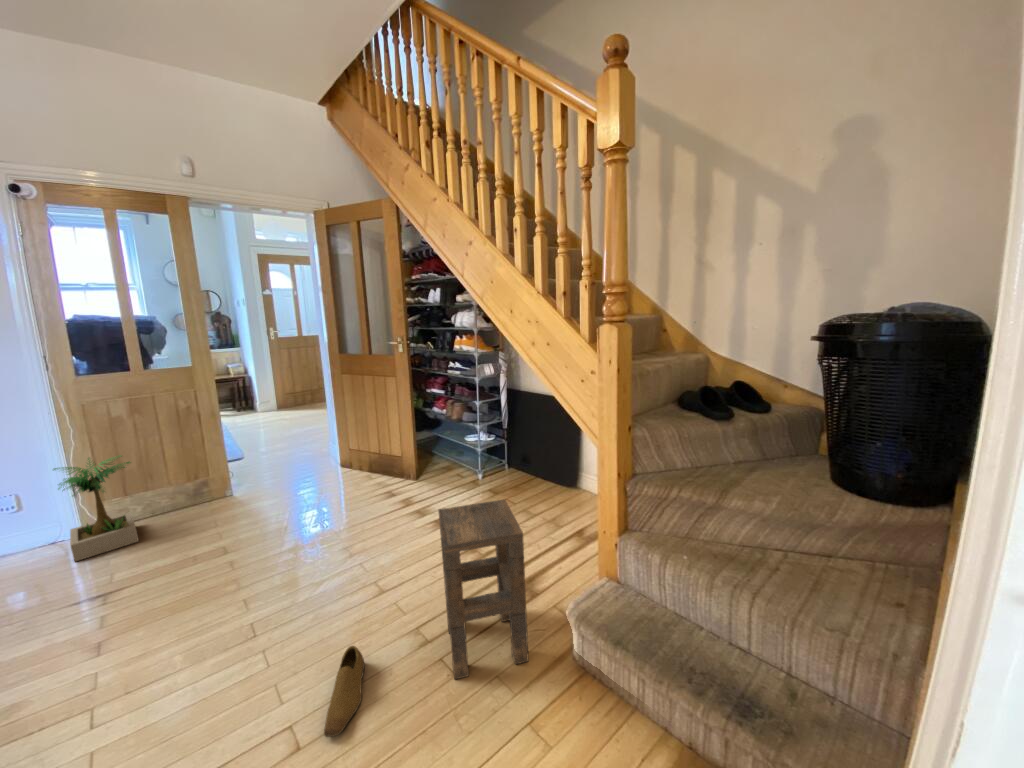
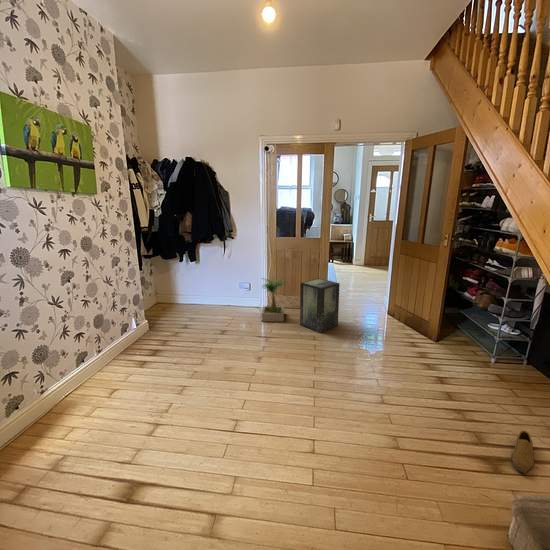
storage box: none [167,436,264,534] -> present [300,278,340,333]
side table: present [438,499,528,679] -> none [406,370,483,509]
shoe: present [324,646,365,737] -> present [511,431,534,473]

